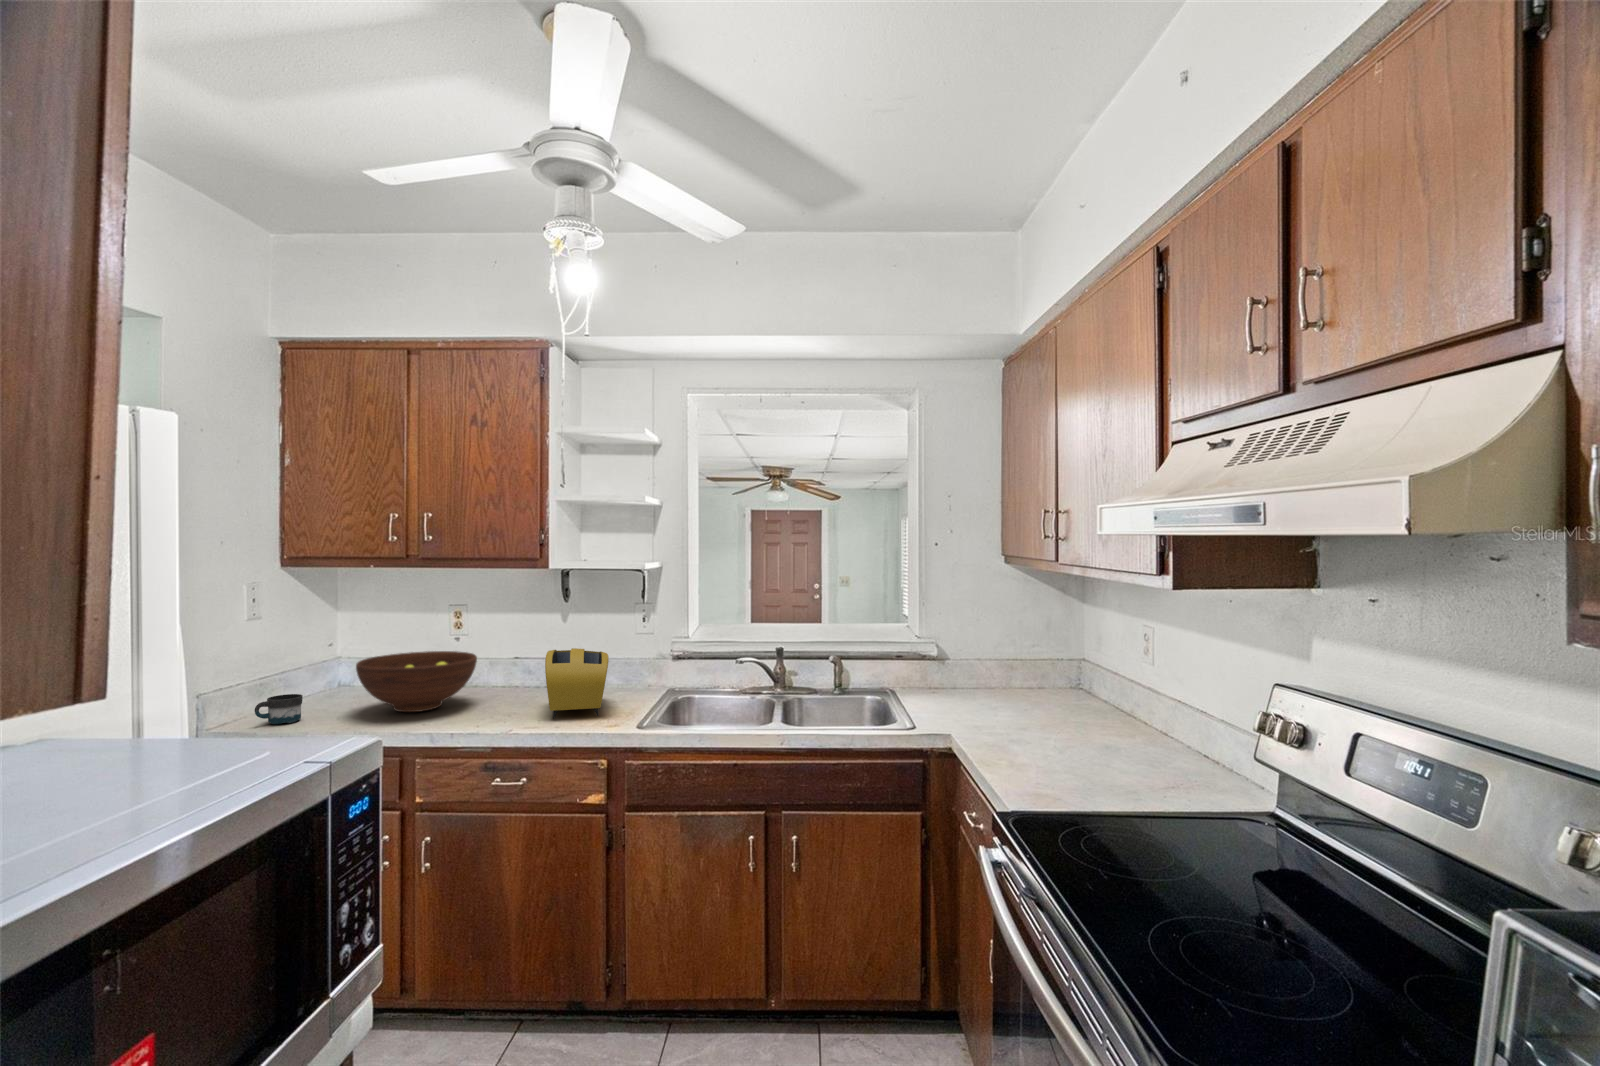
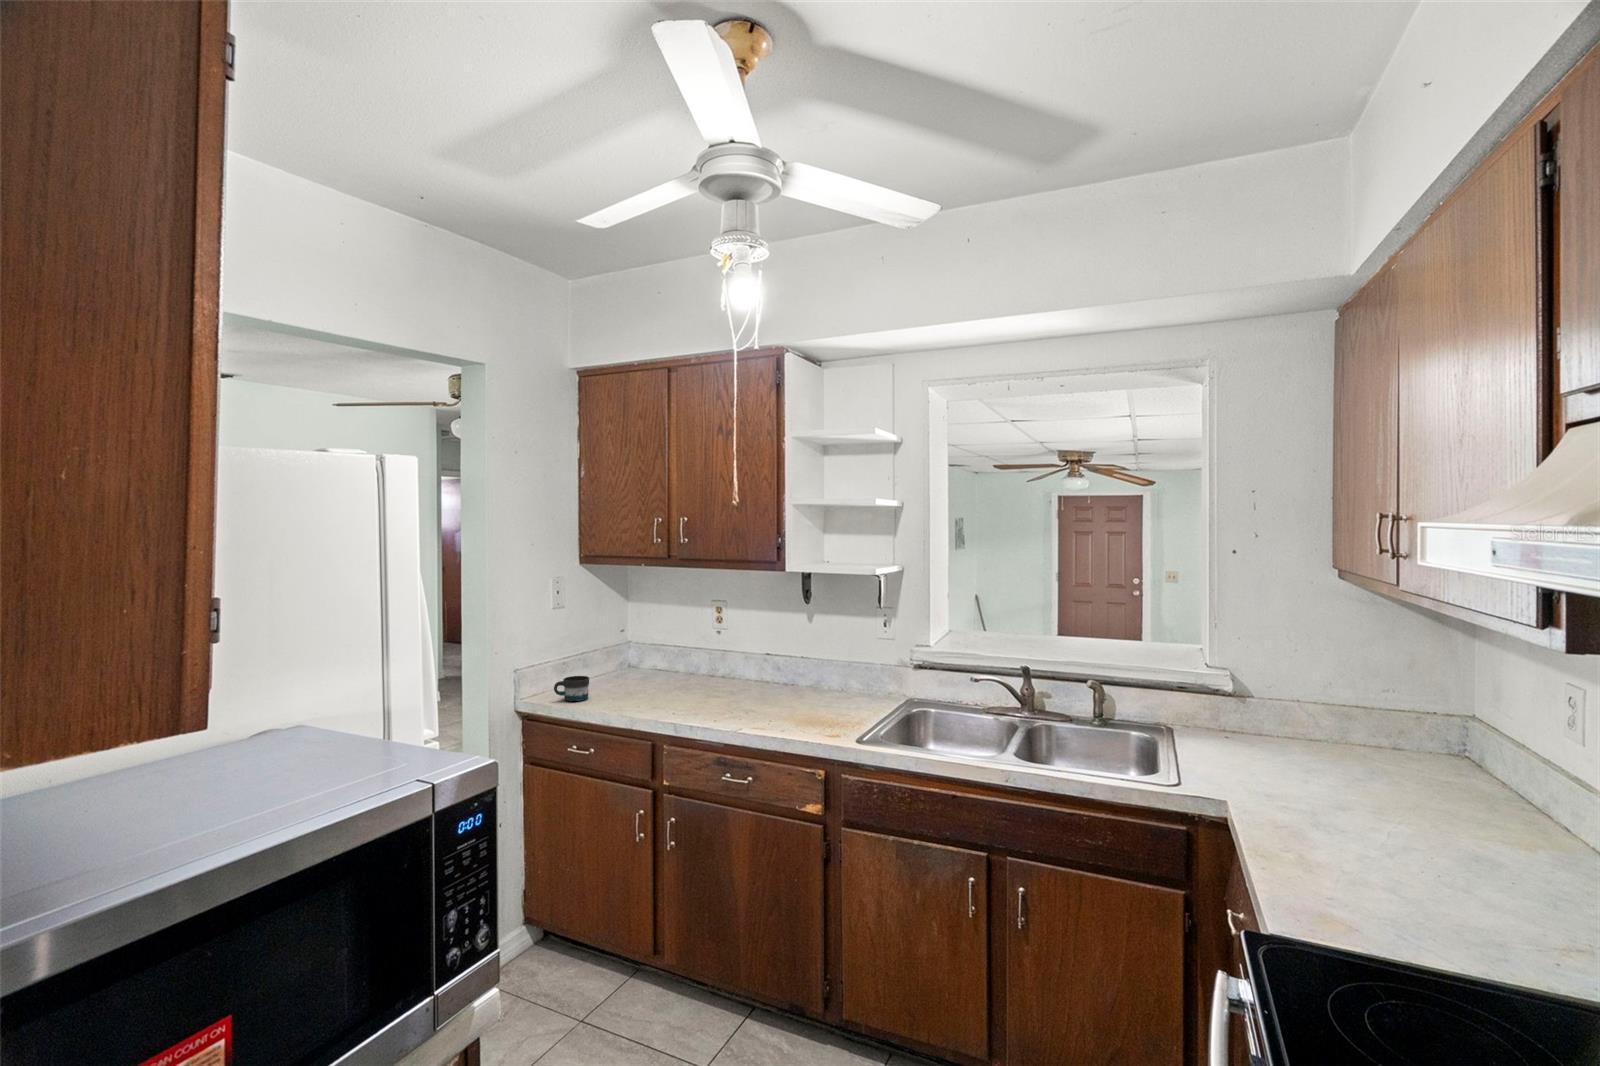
toaster: present [545,648,609,719] -> none [775,653,840,724]
fruit bowl: present [356,651,477,712] -> none [627,644,726,701]

